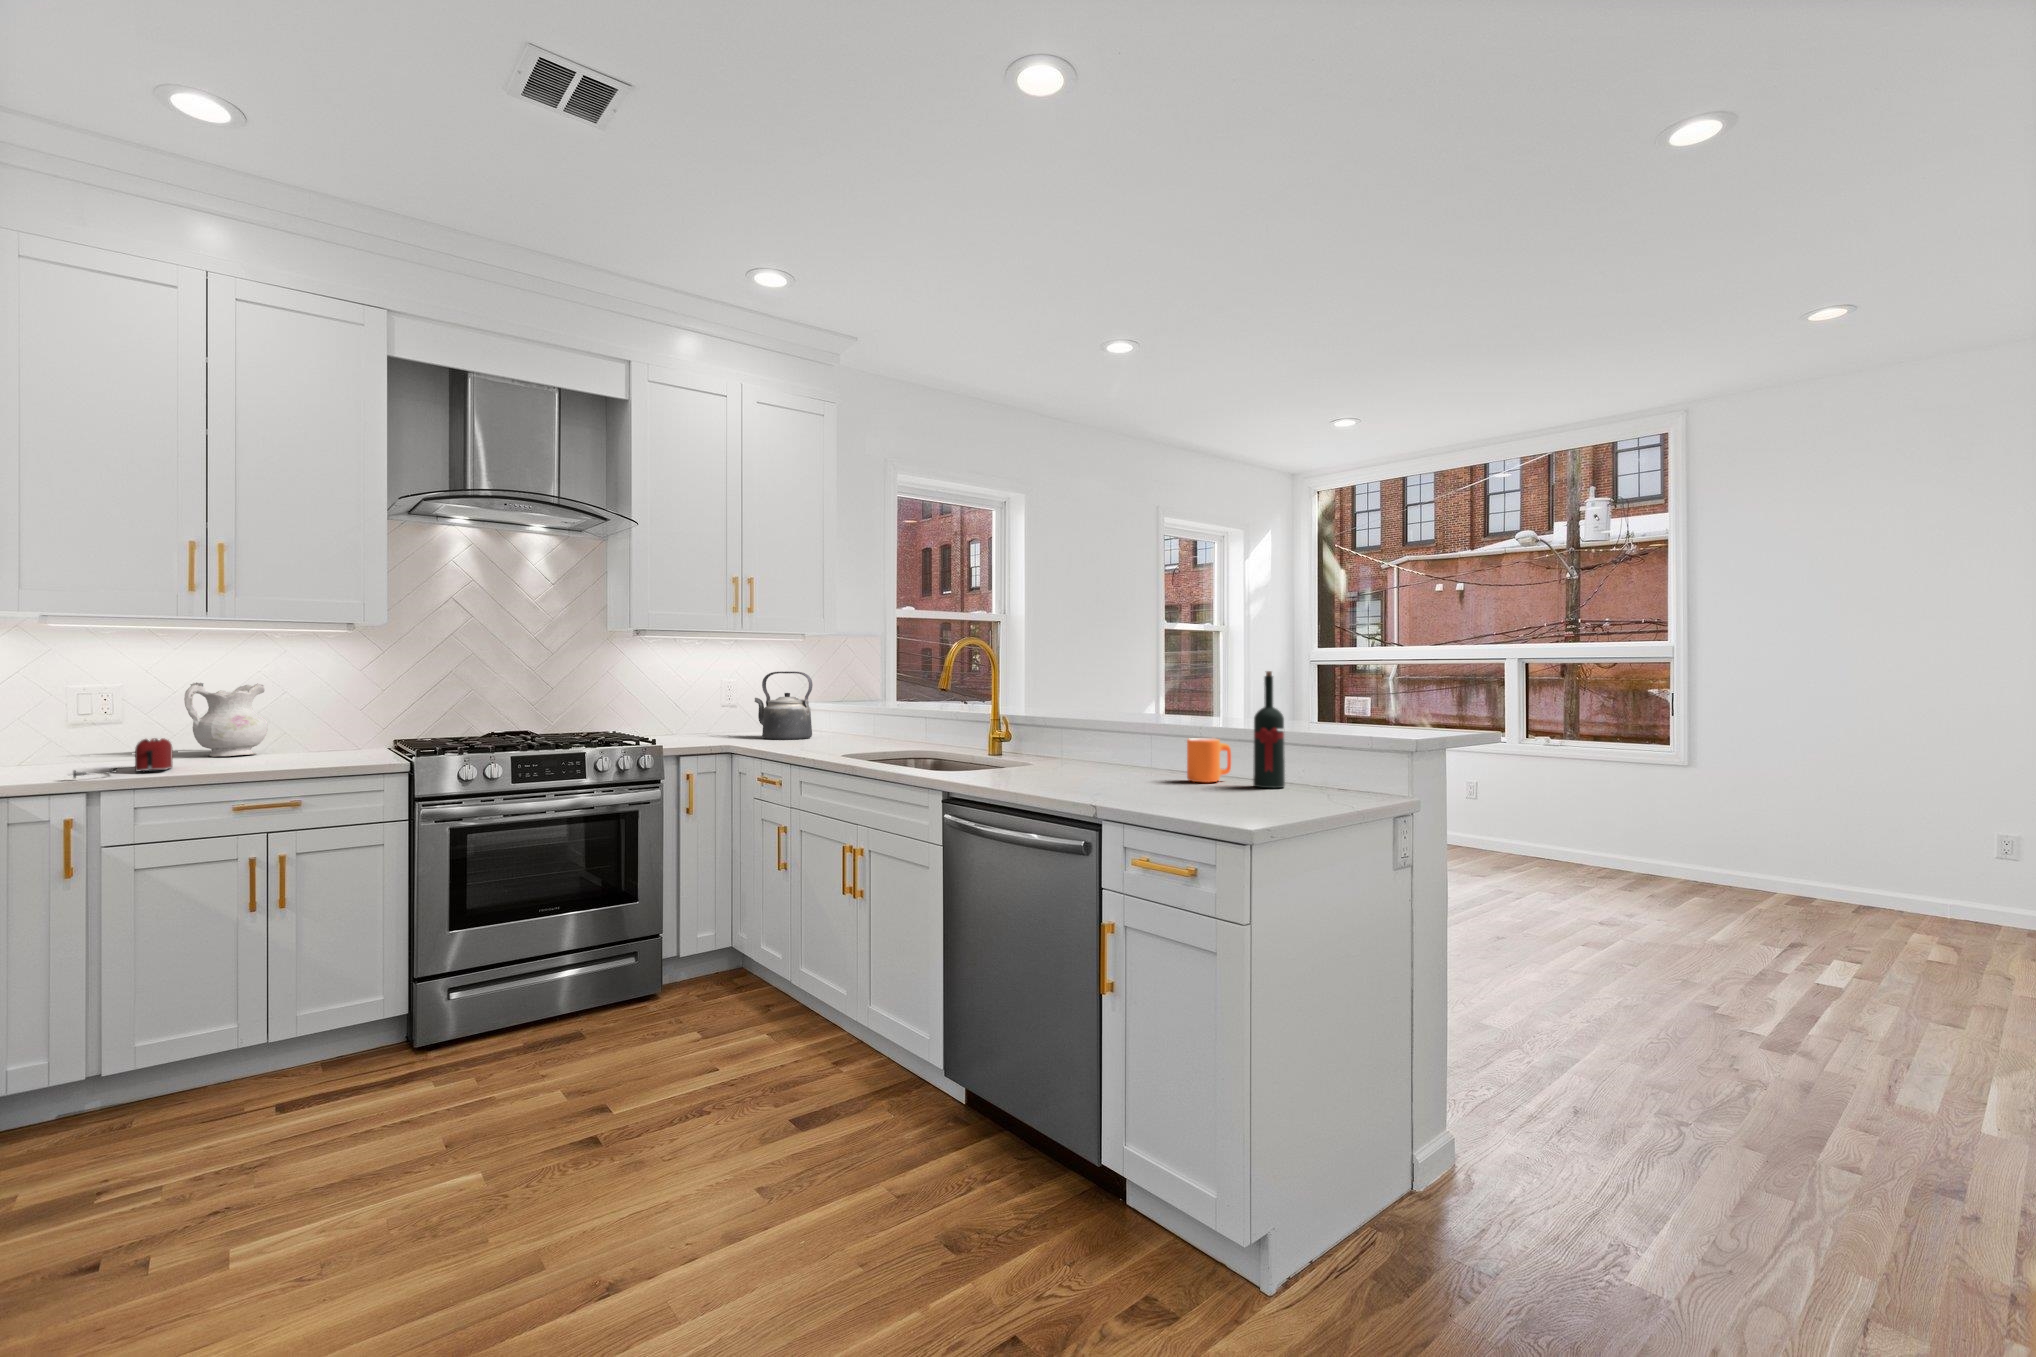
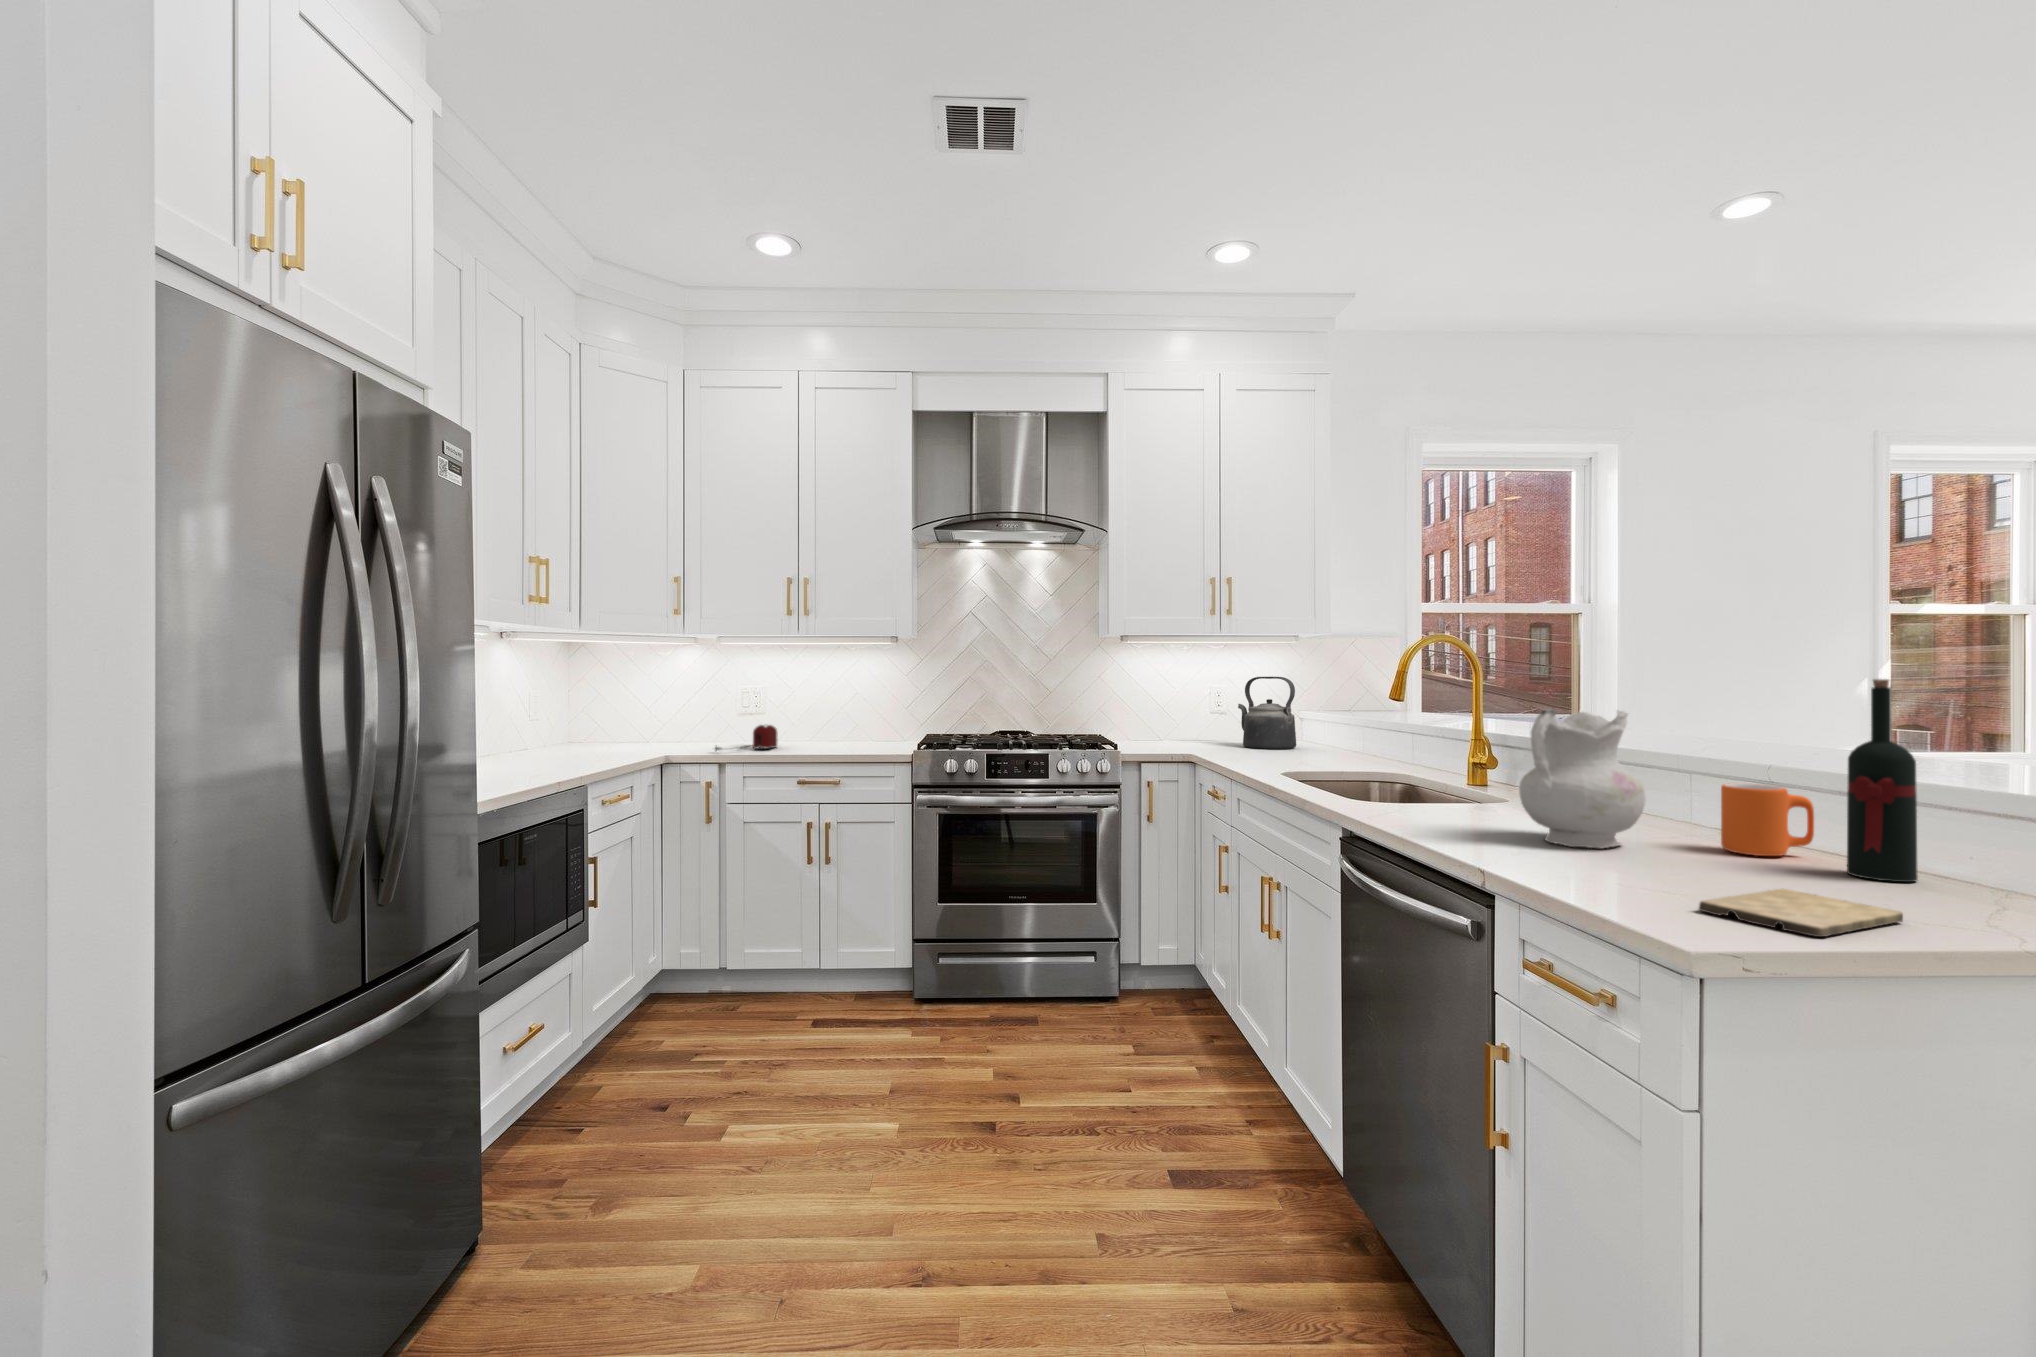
ceramic pitcher: present [184,682,268,757] -> present [1519,708,1645,848]
cutting board: none [1221,795,1302,815] -> present [1699,889,1903,937]

